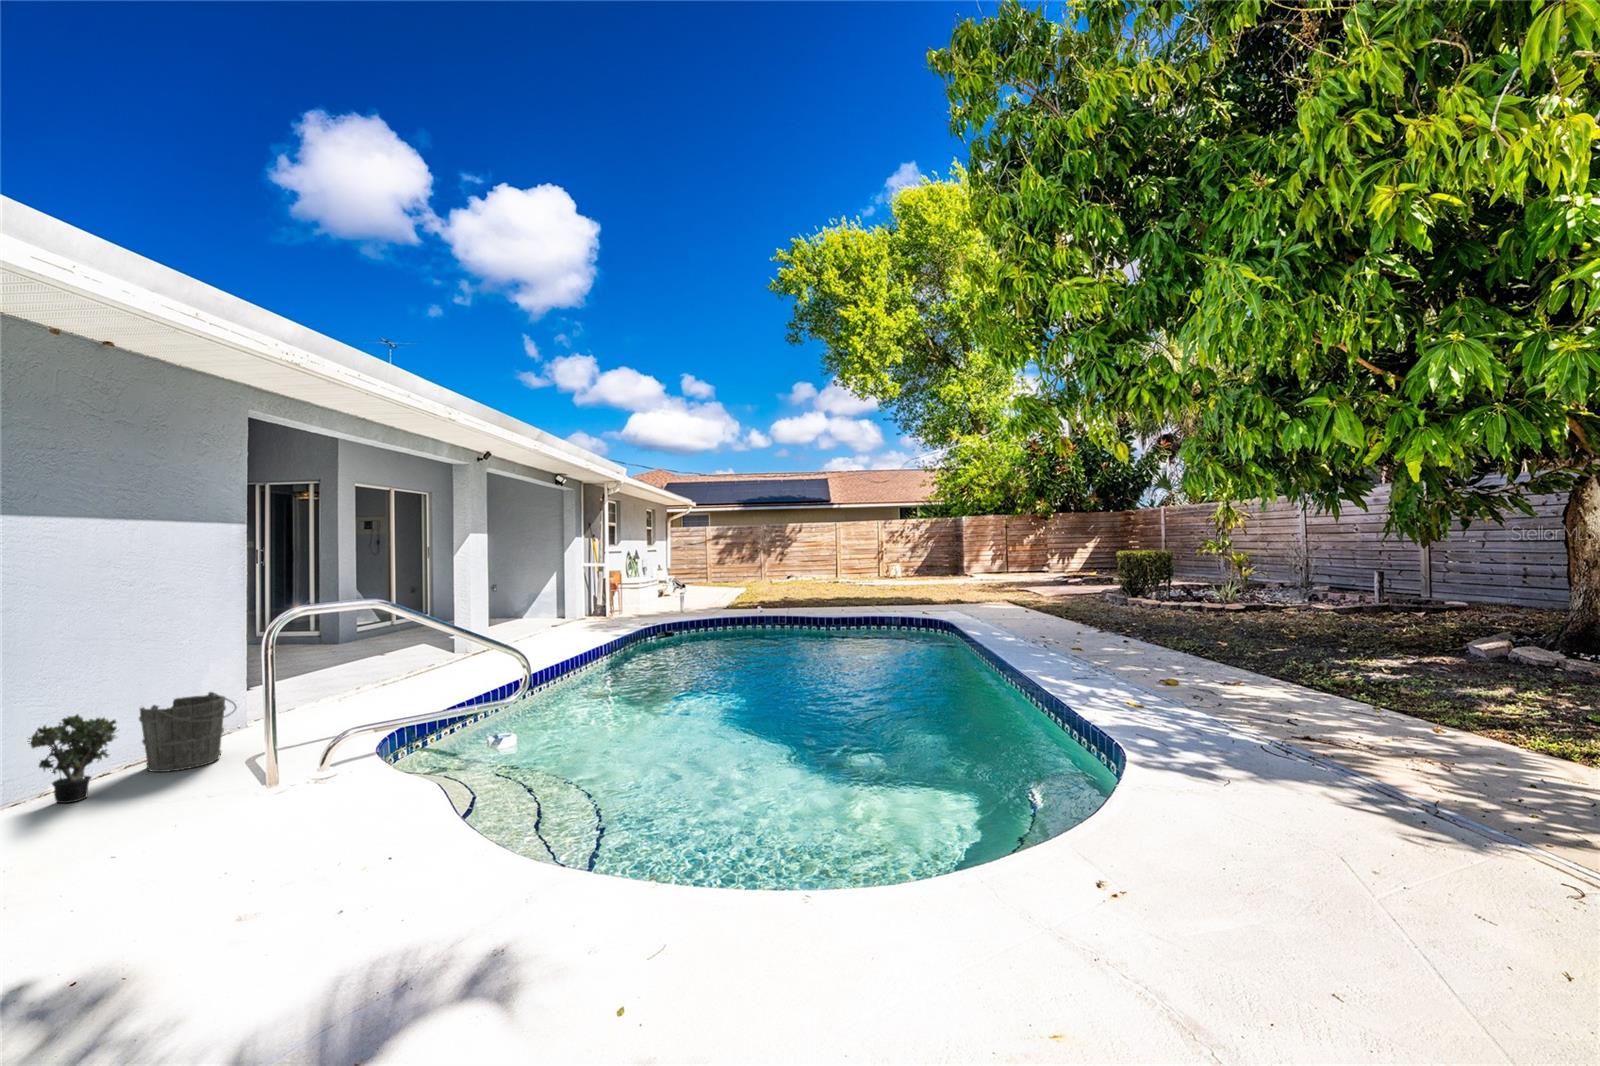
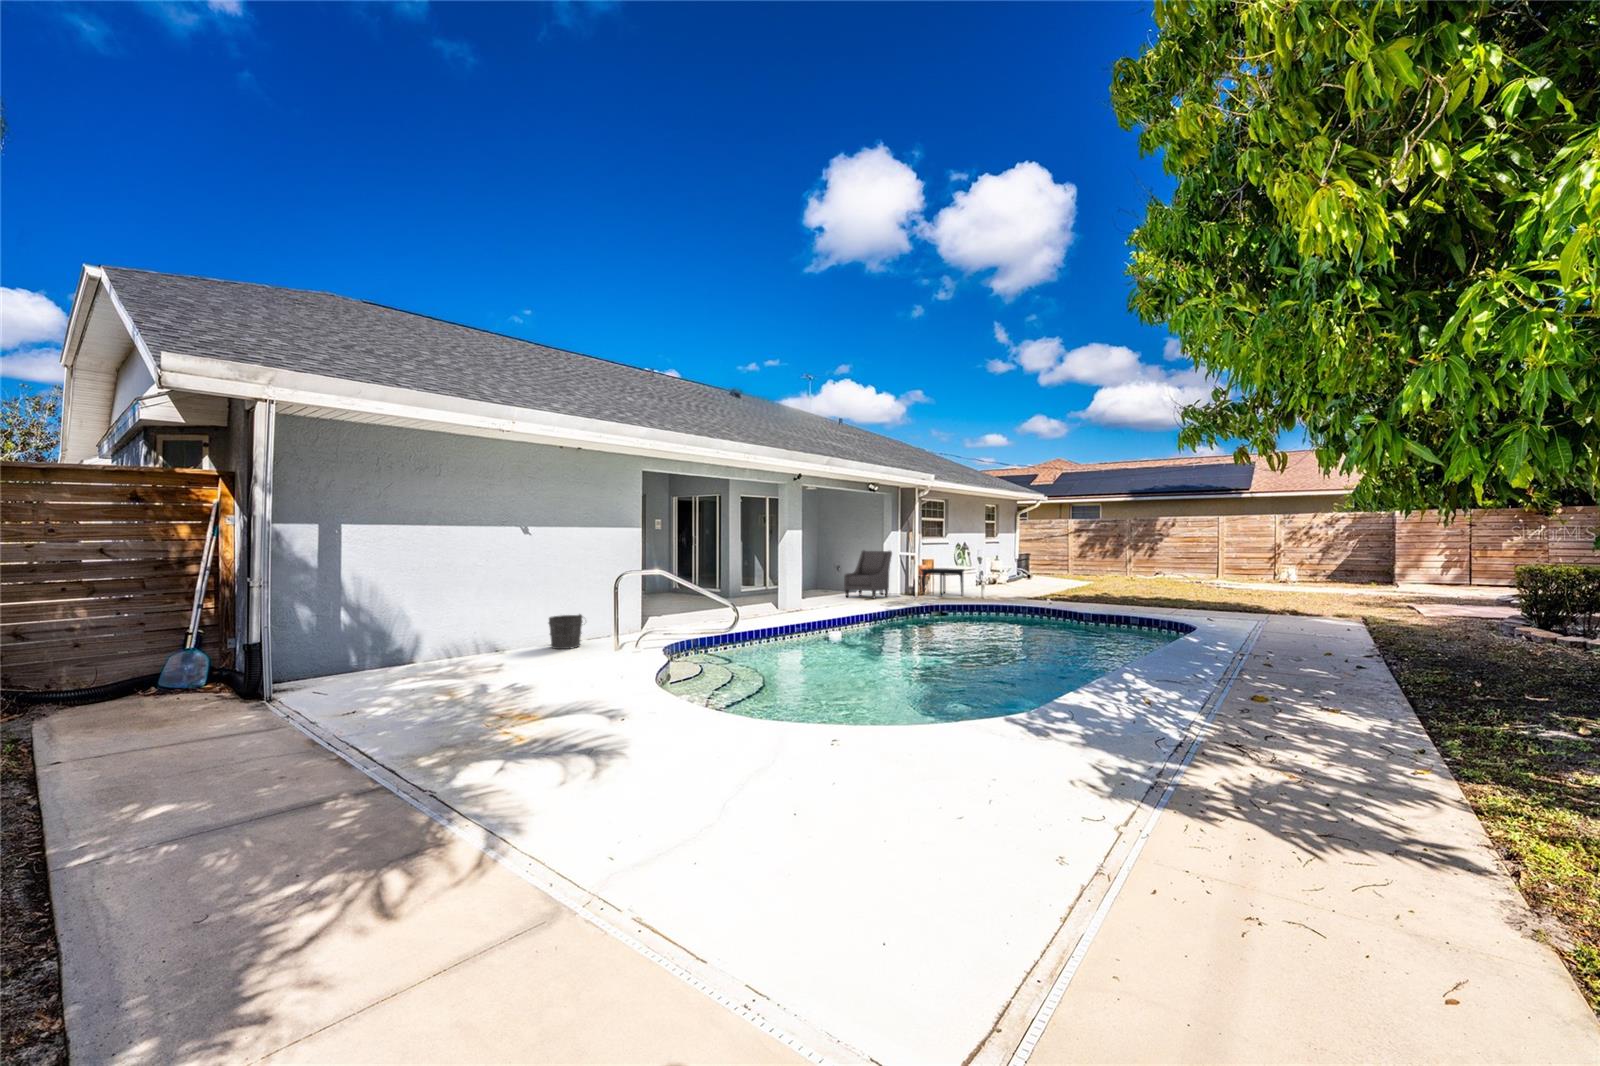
chair: none [518,561,577,626] -> present [844,550,892,599]
round table: none [606,580,661,615] -> present [921,568,964,596]
potted plant: present [27,714,117,803] -> none [500,616,533,654]

